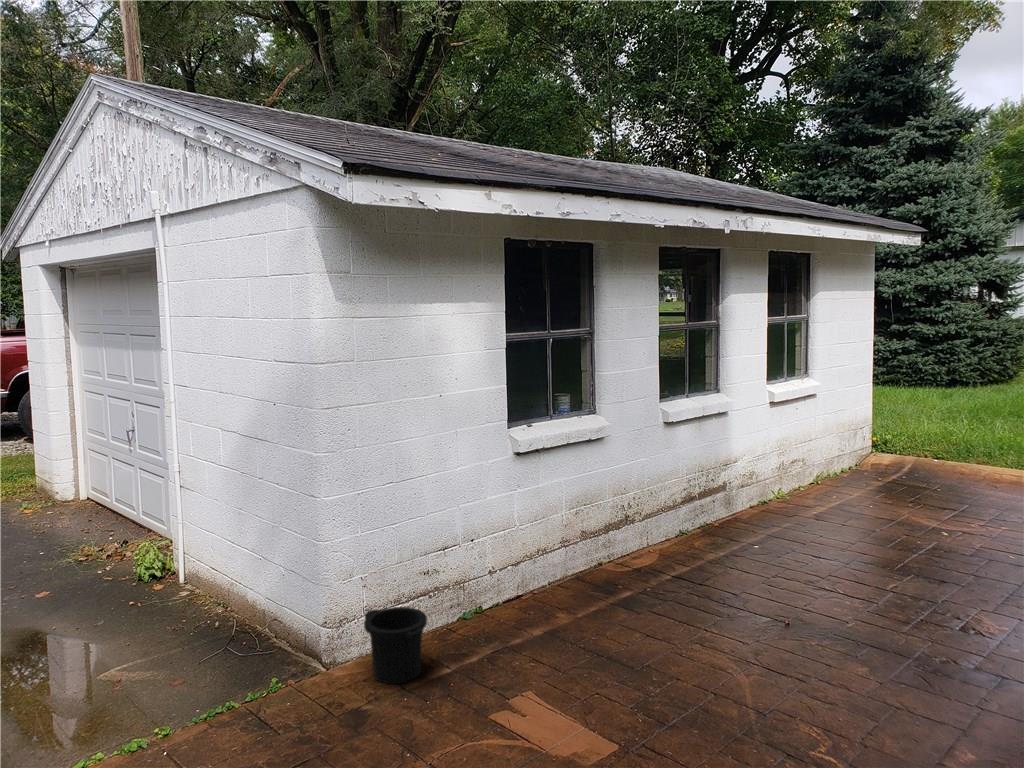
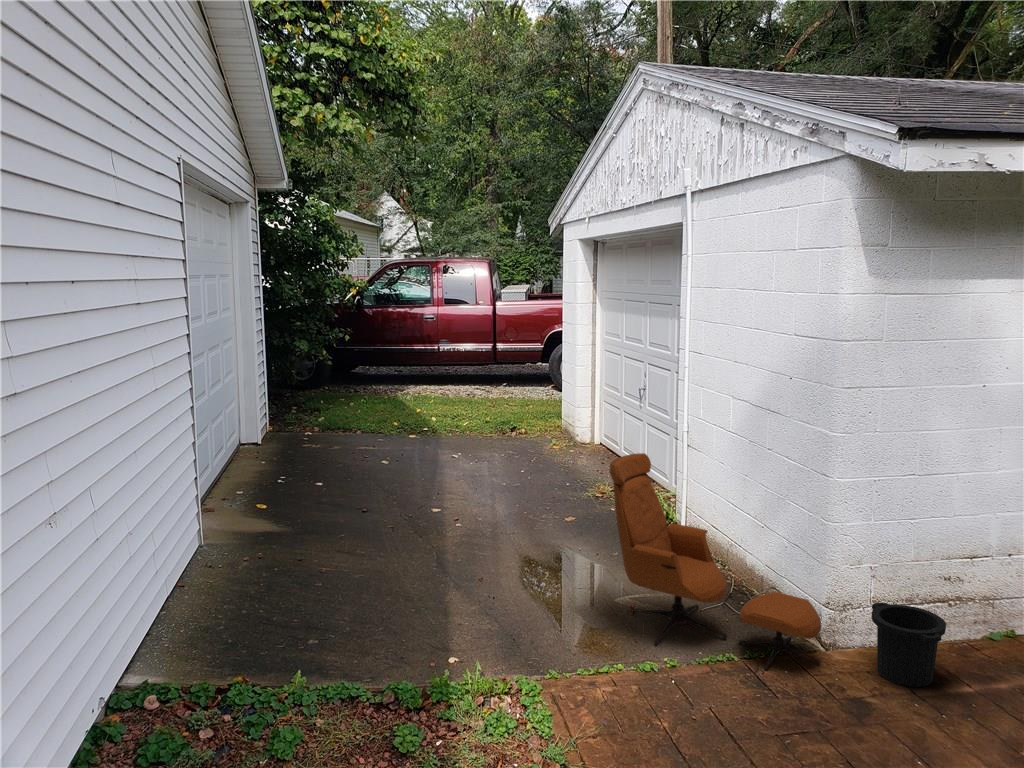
lounge chair: none [70,503,321,717] -> present [610,453,821,670]

